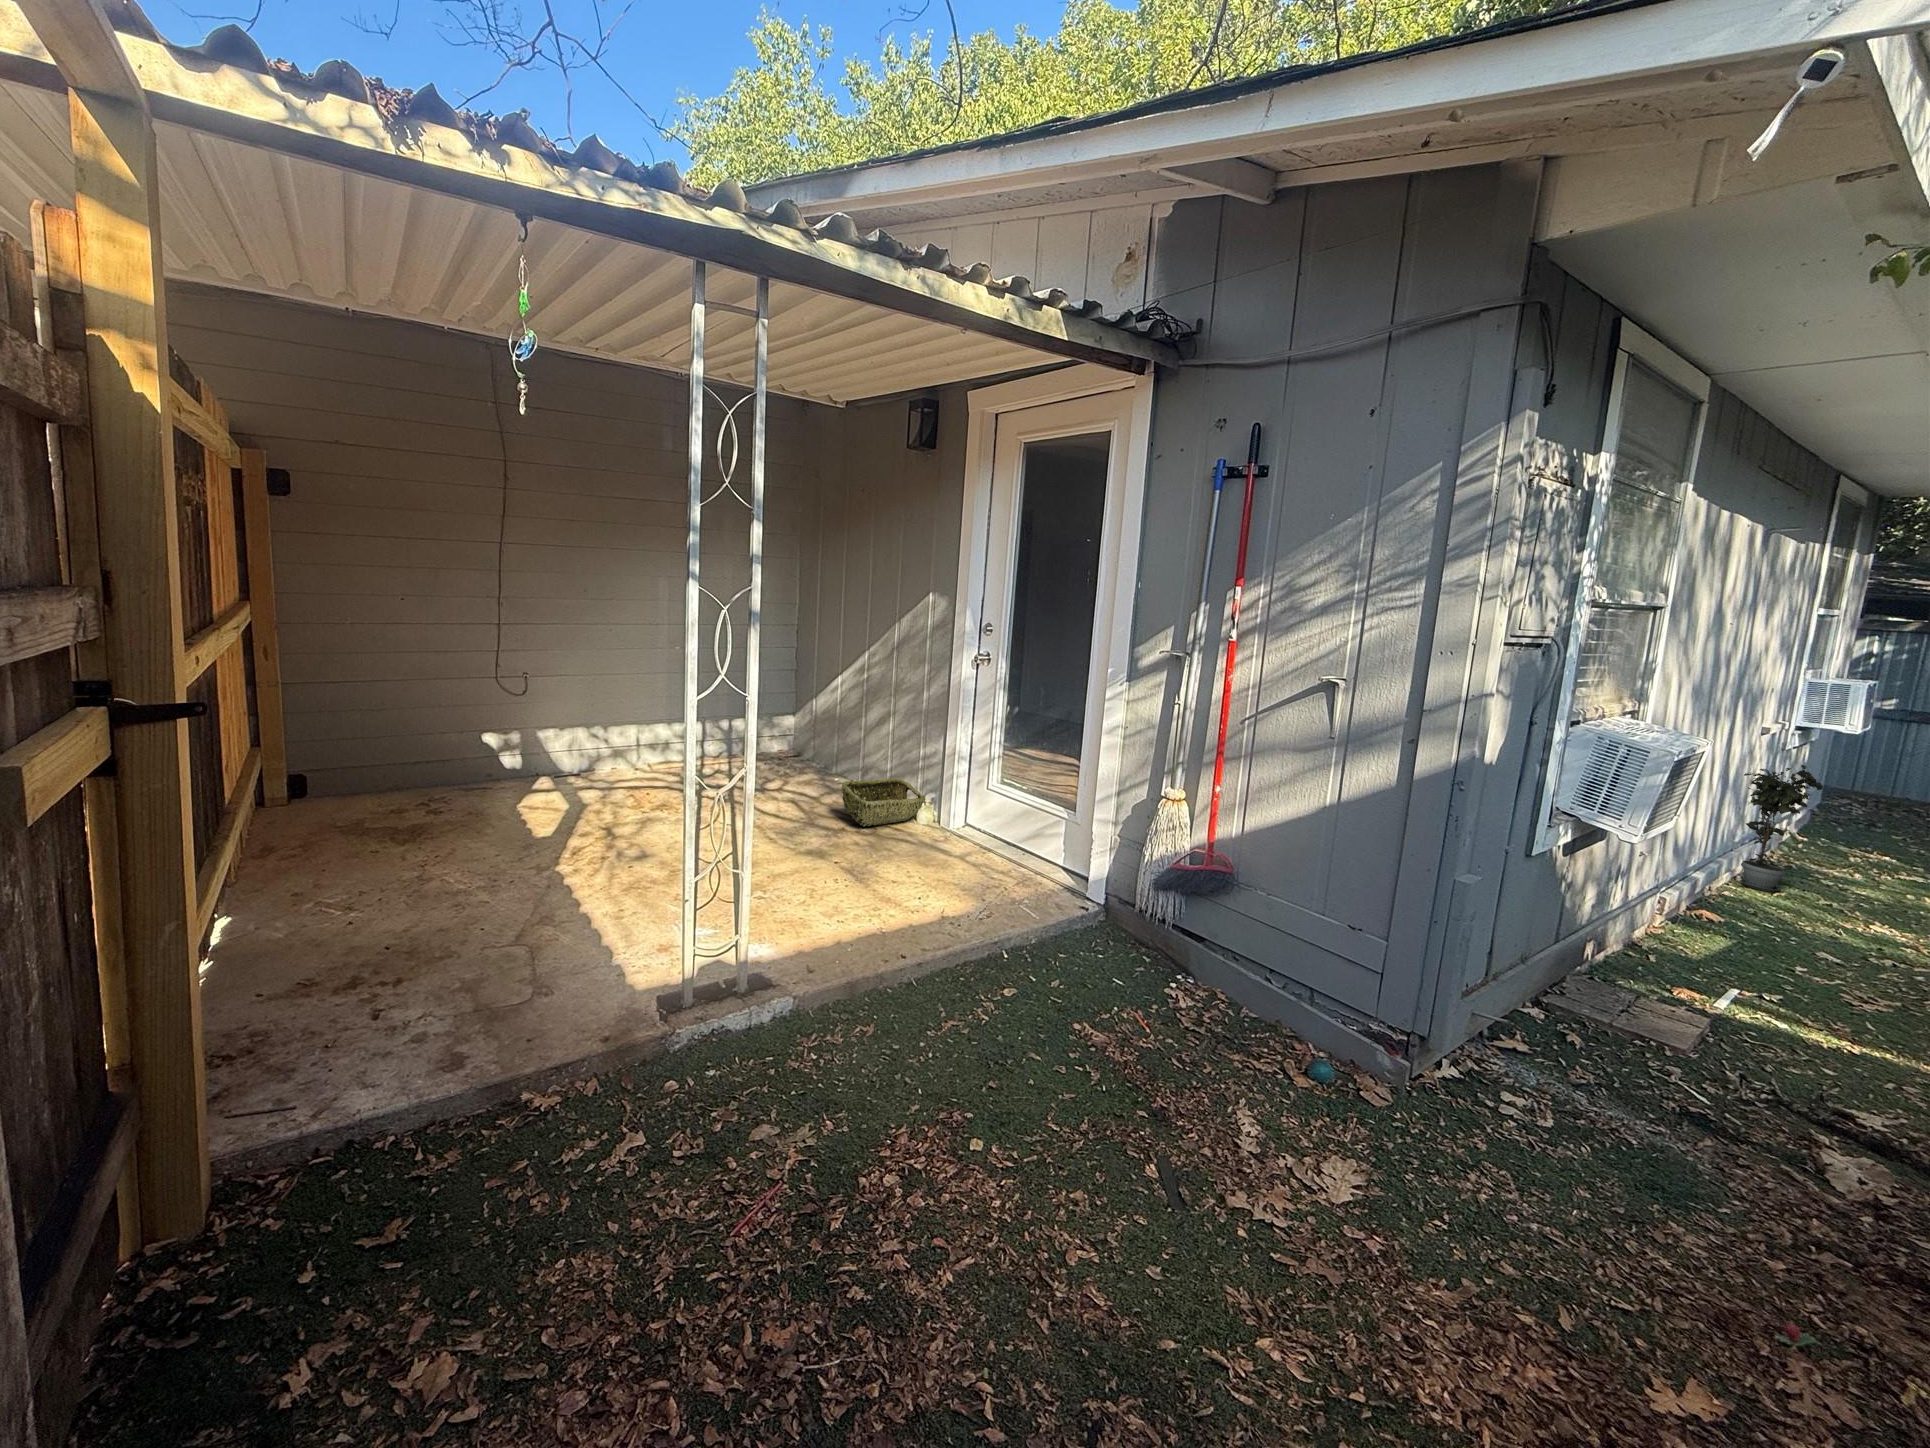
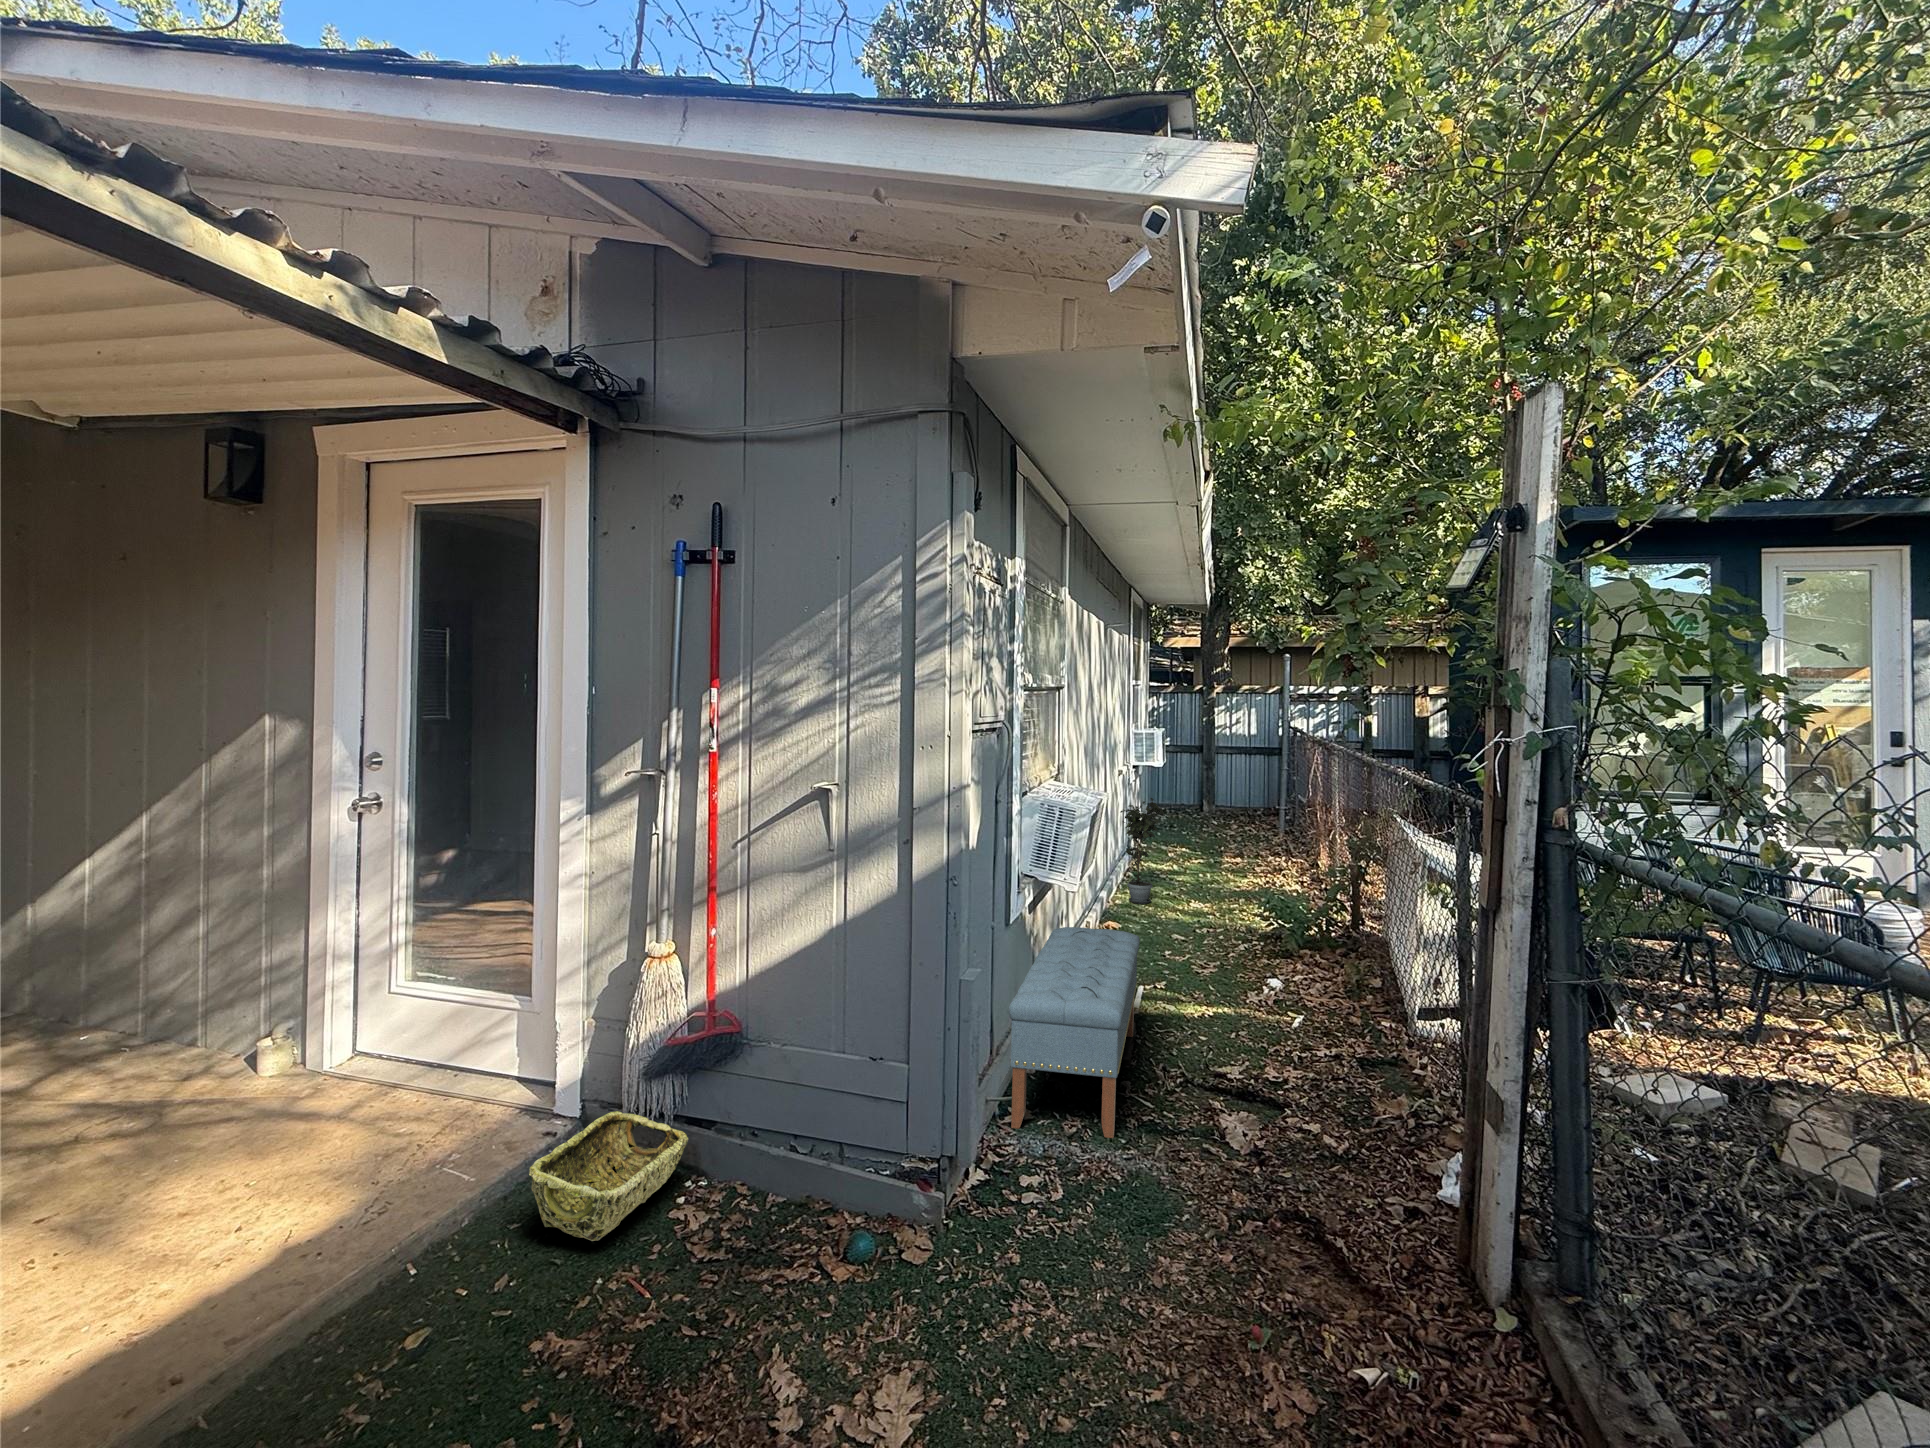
woven basket: present [842,779,925,826] -> present [529,1111,688,1241]
bench: none [1502,878,1731,1112] -> present [1009,927,1140,1138]

